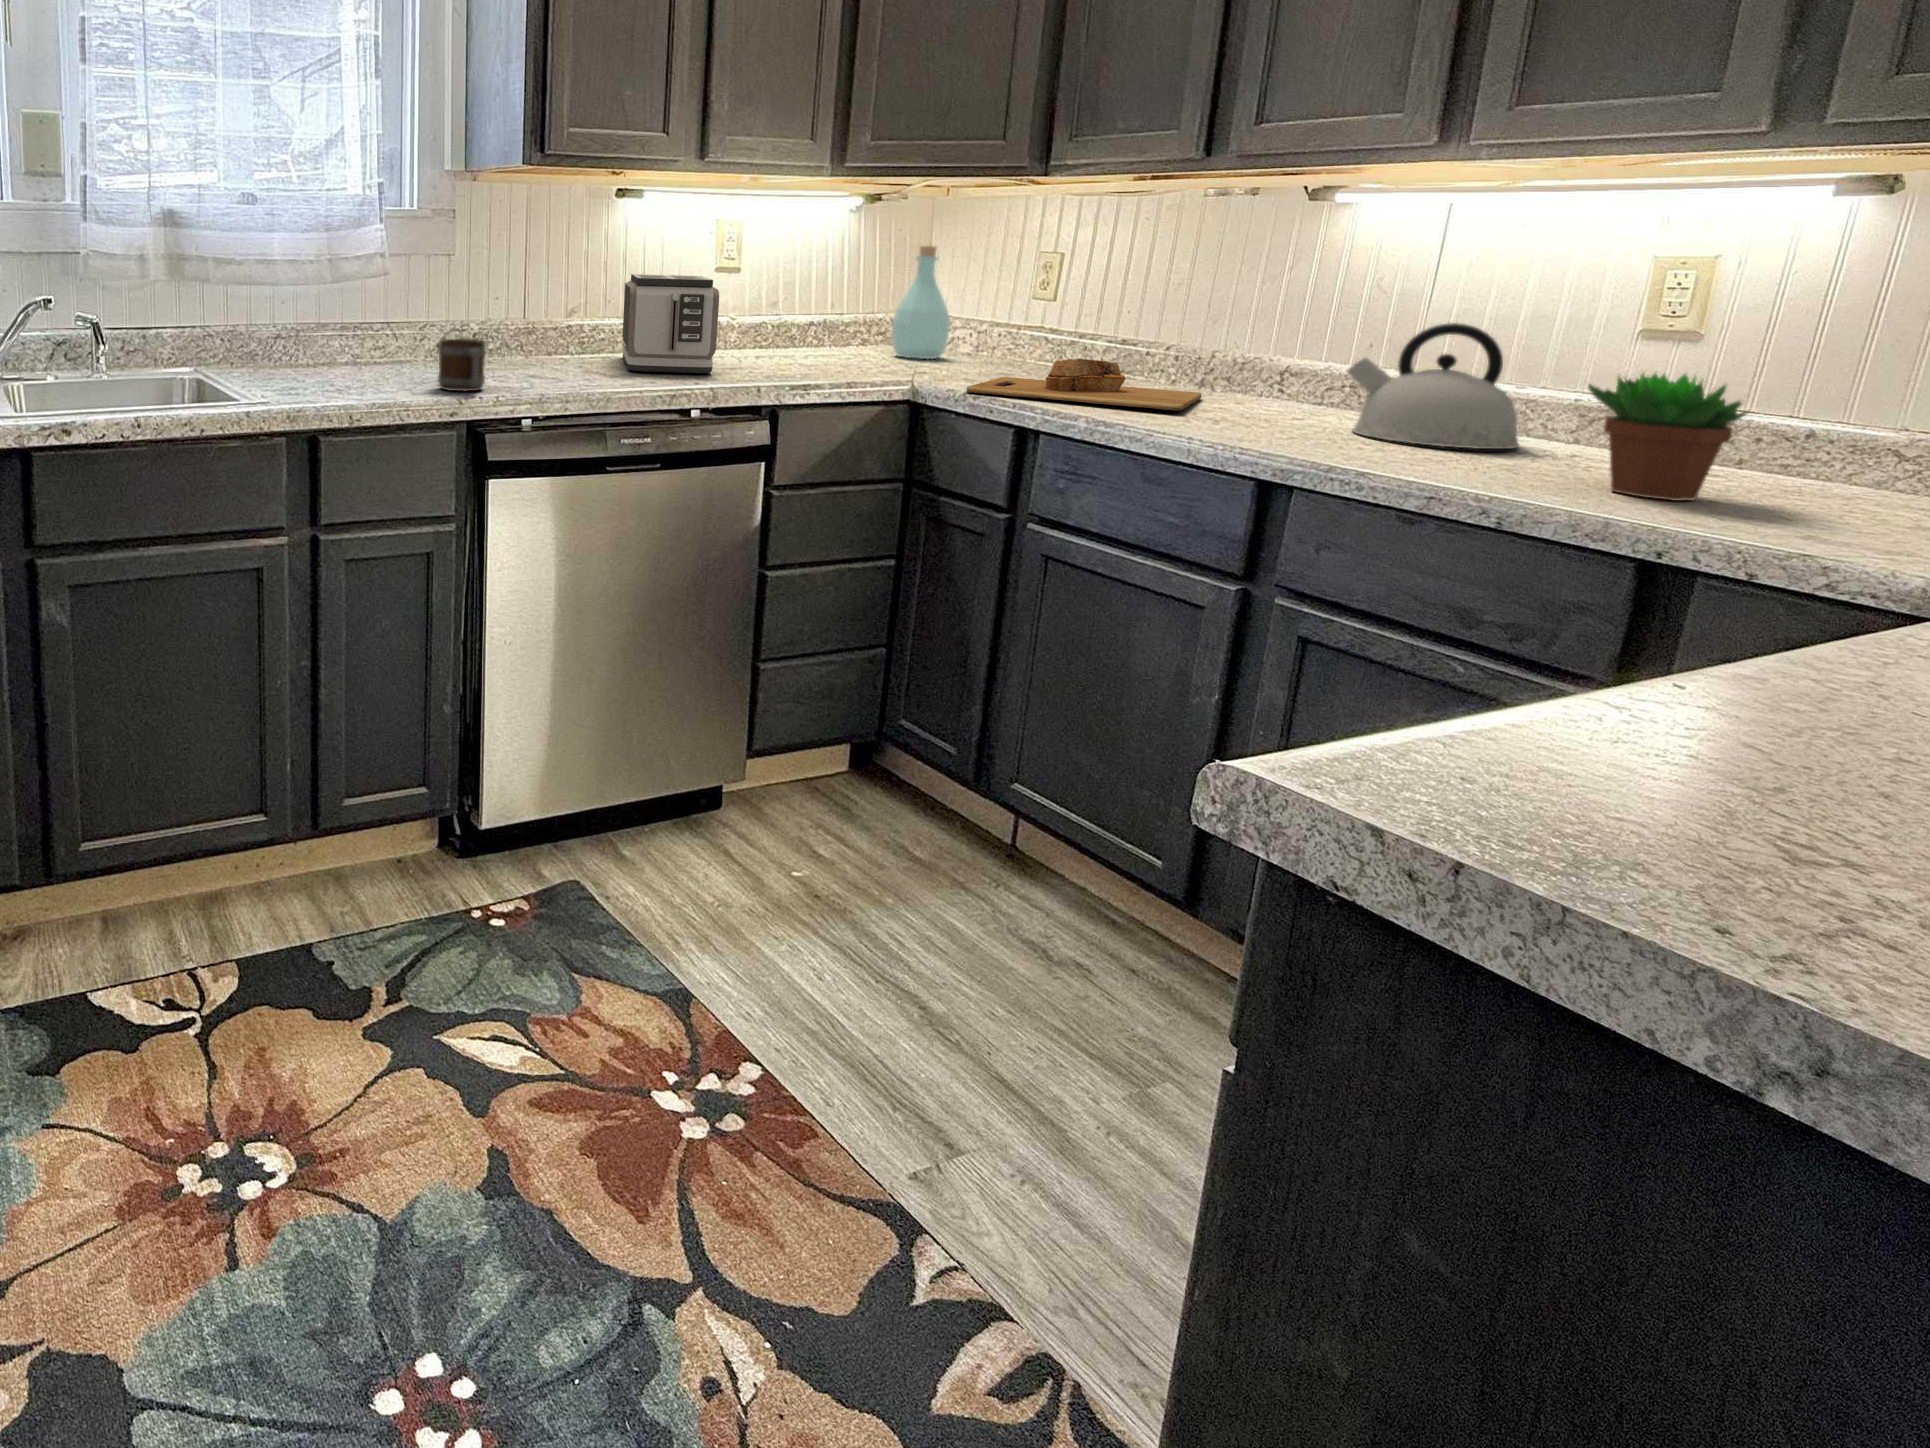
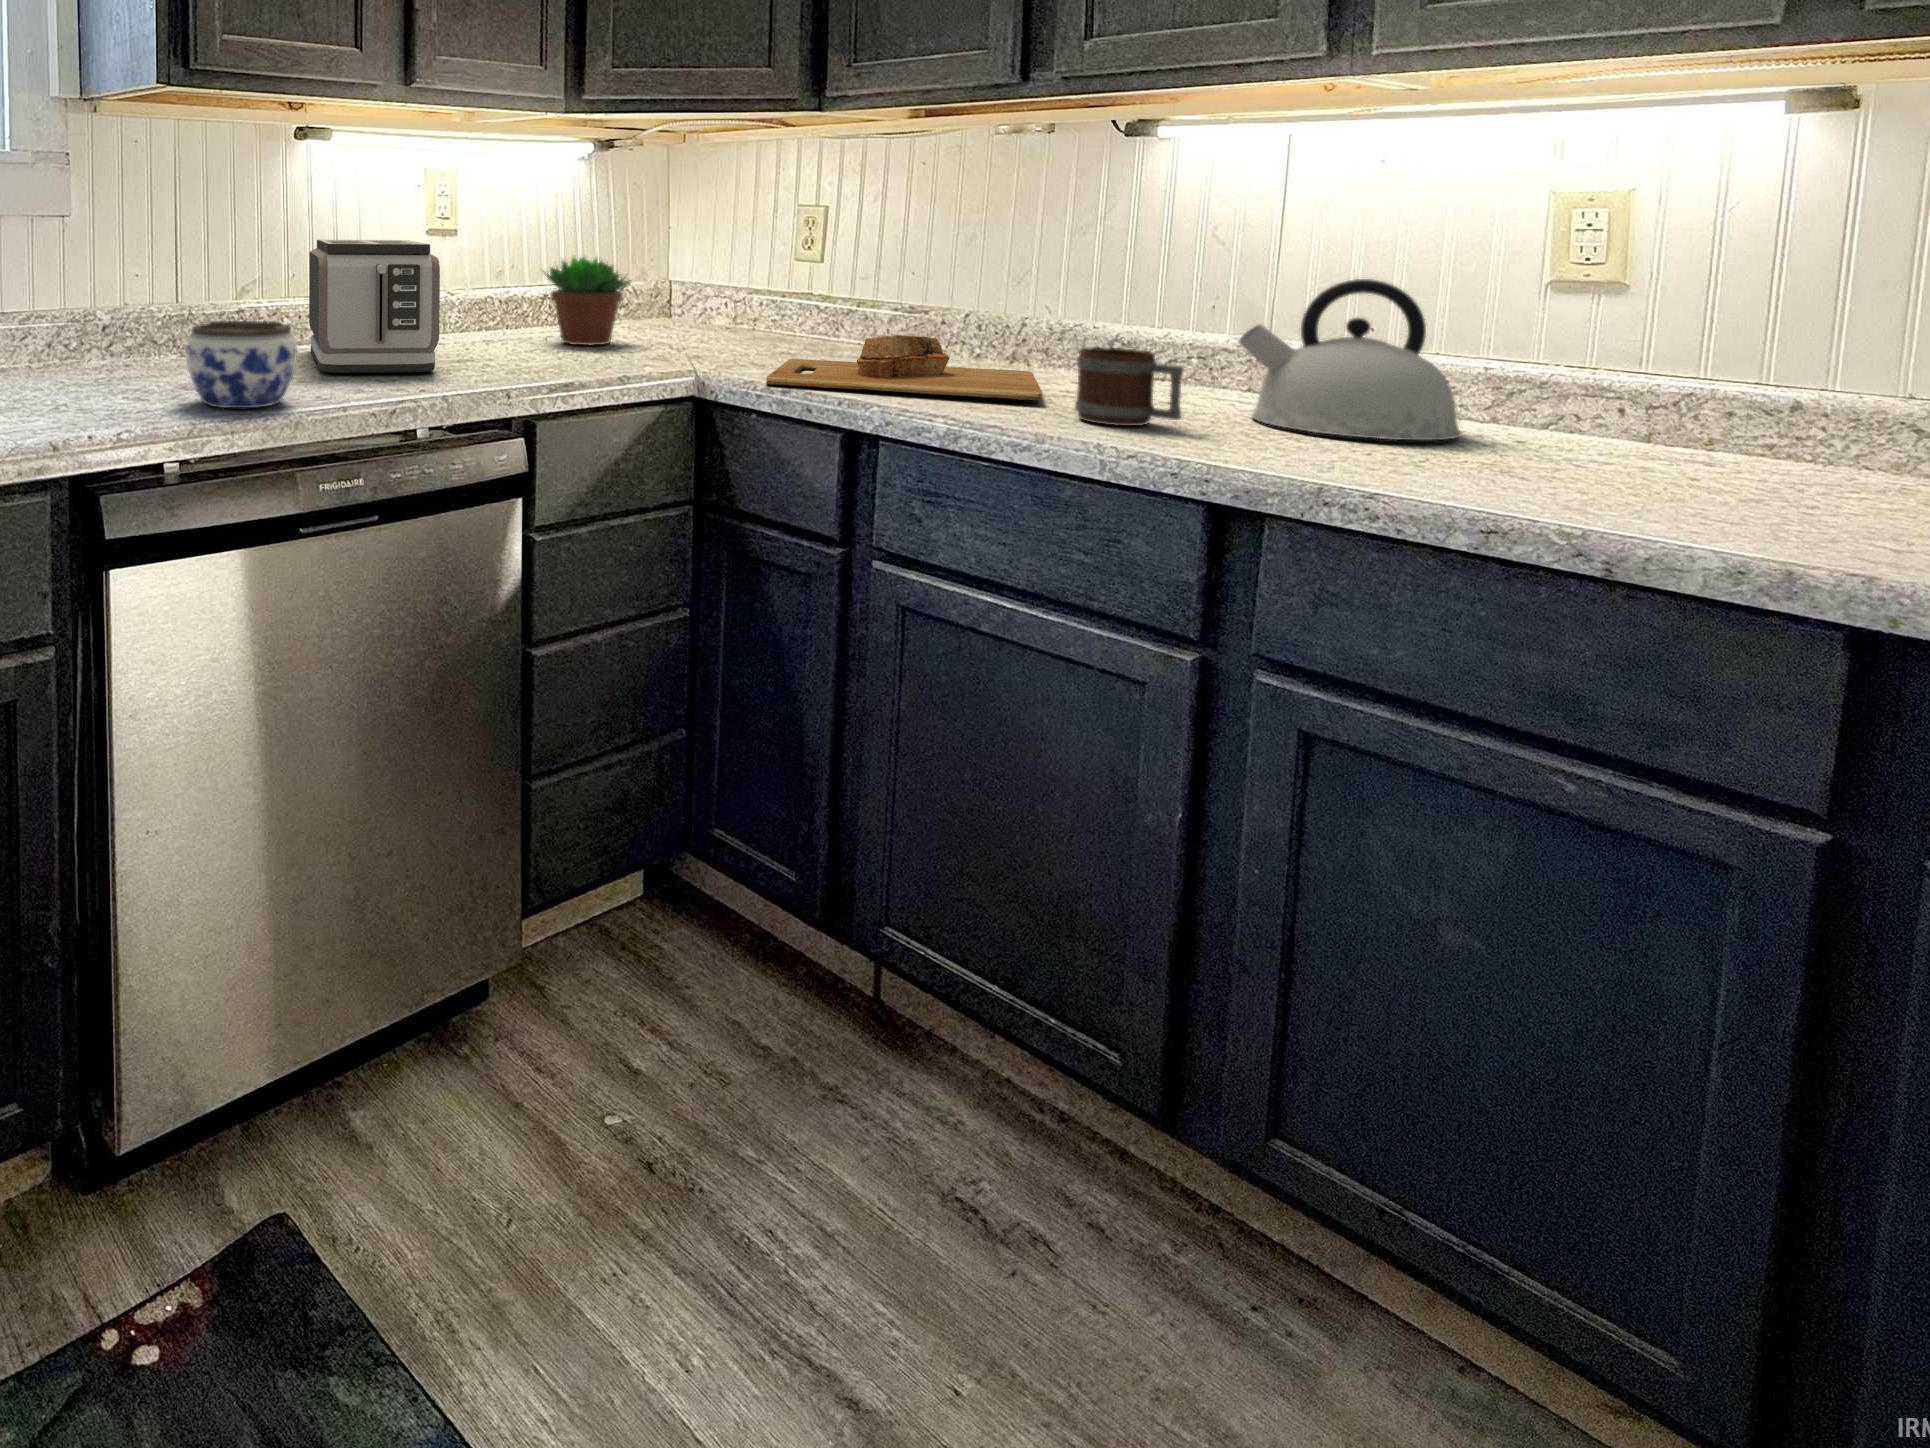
bottle: present [892,246,950,359] -> none [638,199,706,337]
jar: none [537,330,611,388] -> present [186,321,297,408]
mug: present [438,339,486,391] -> present [1075,347,1184,426]
succulent plant: present [1589,372,1748,501] -> present [545,257,630,345]

